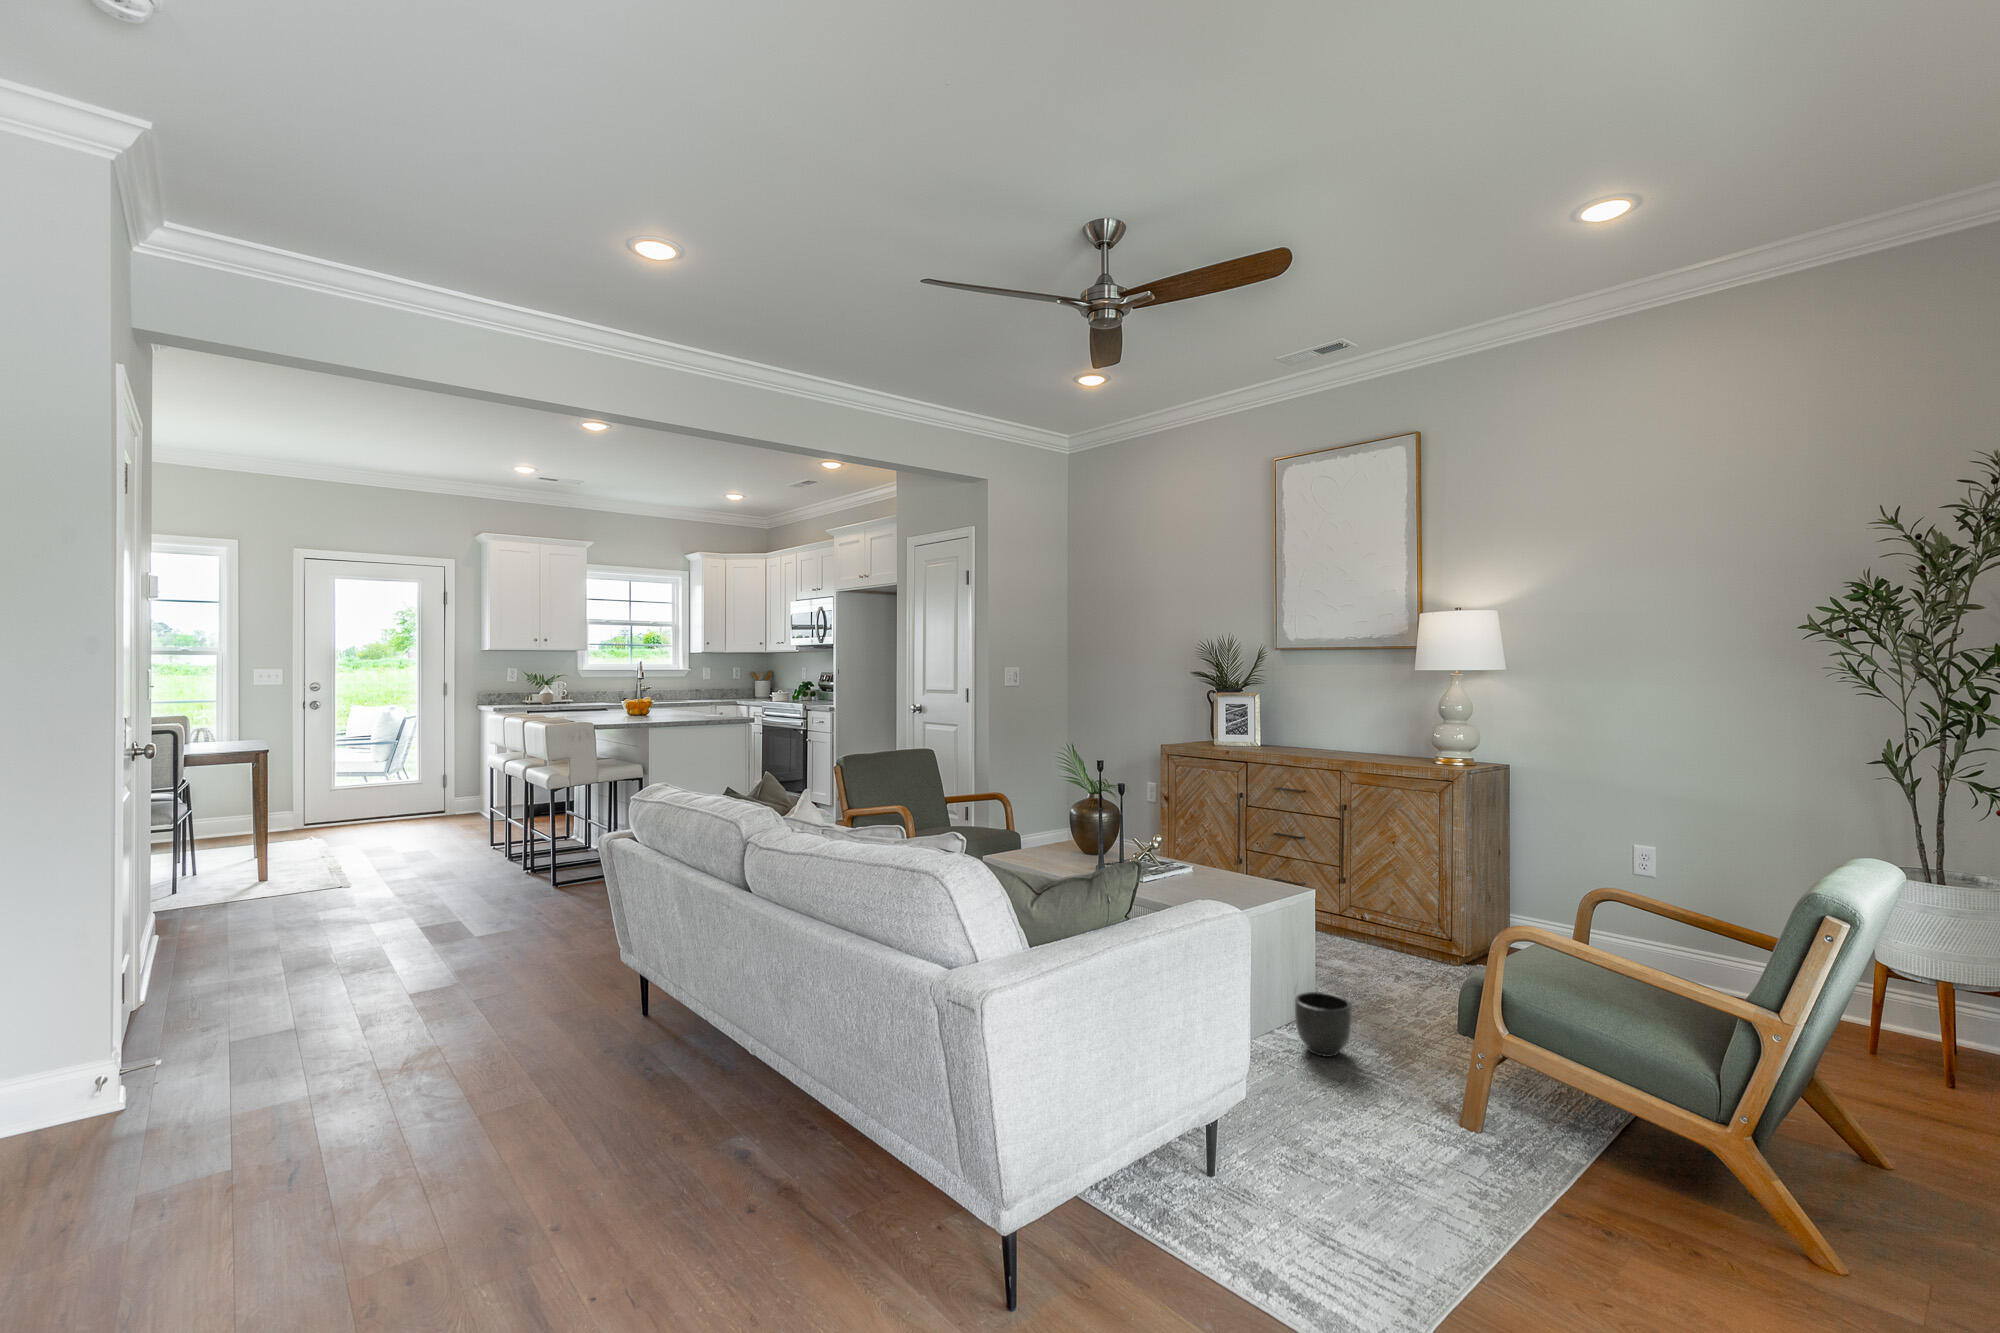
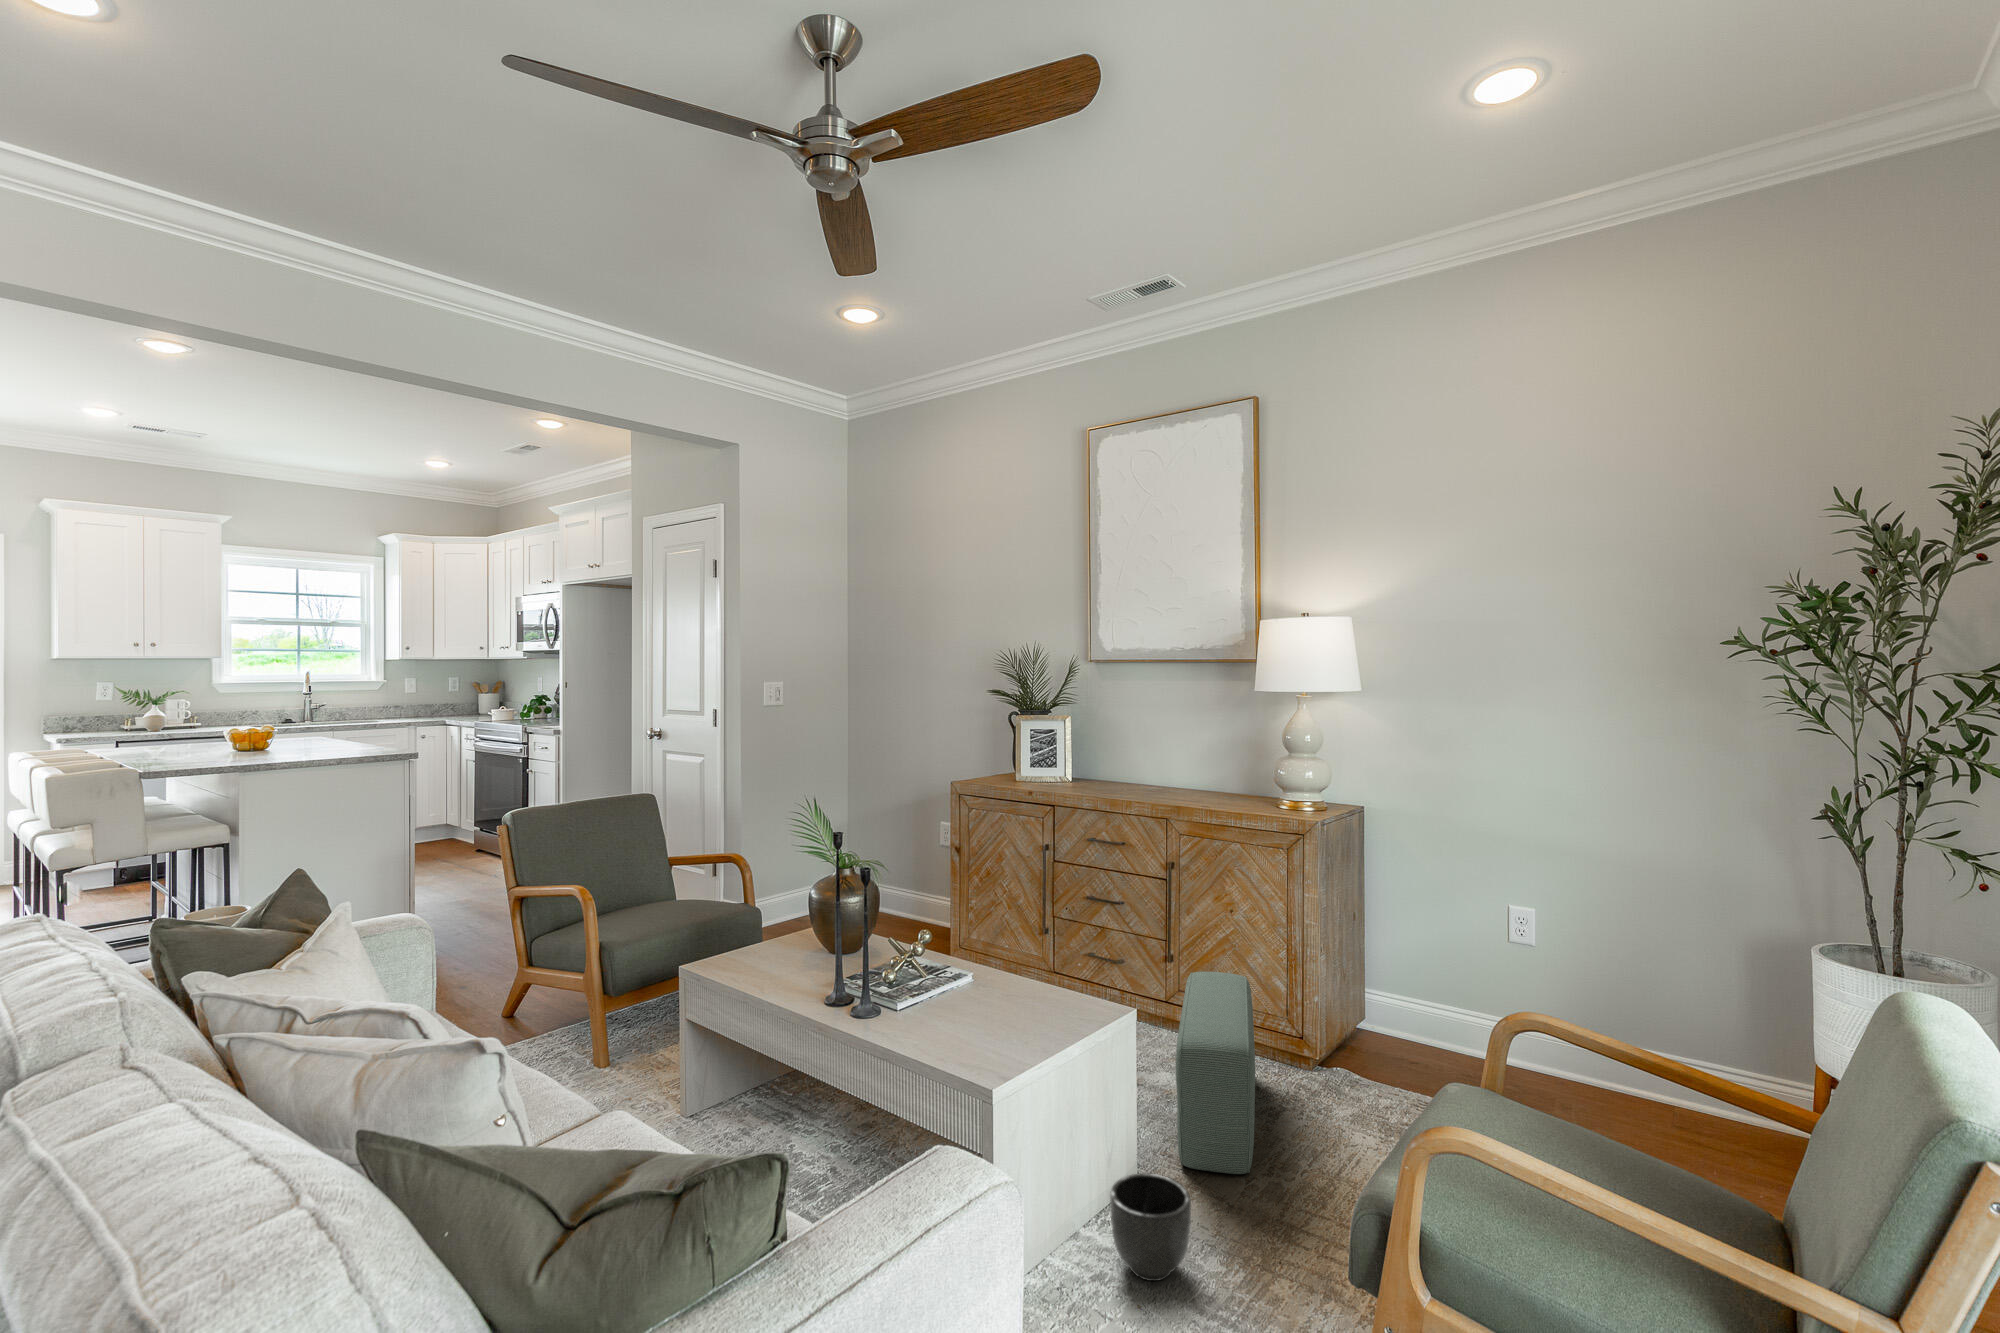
pouf: none [1345,884,1407,1014] -> present [1176,972,1255,1174]

